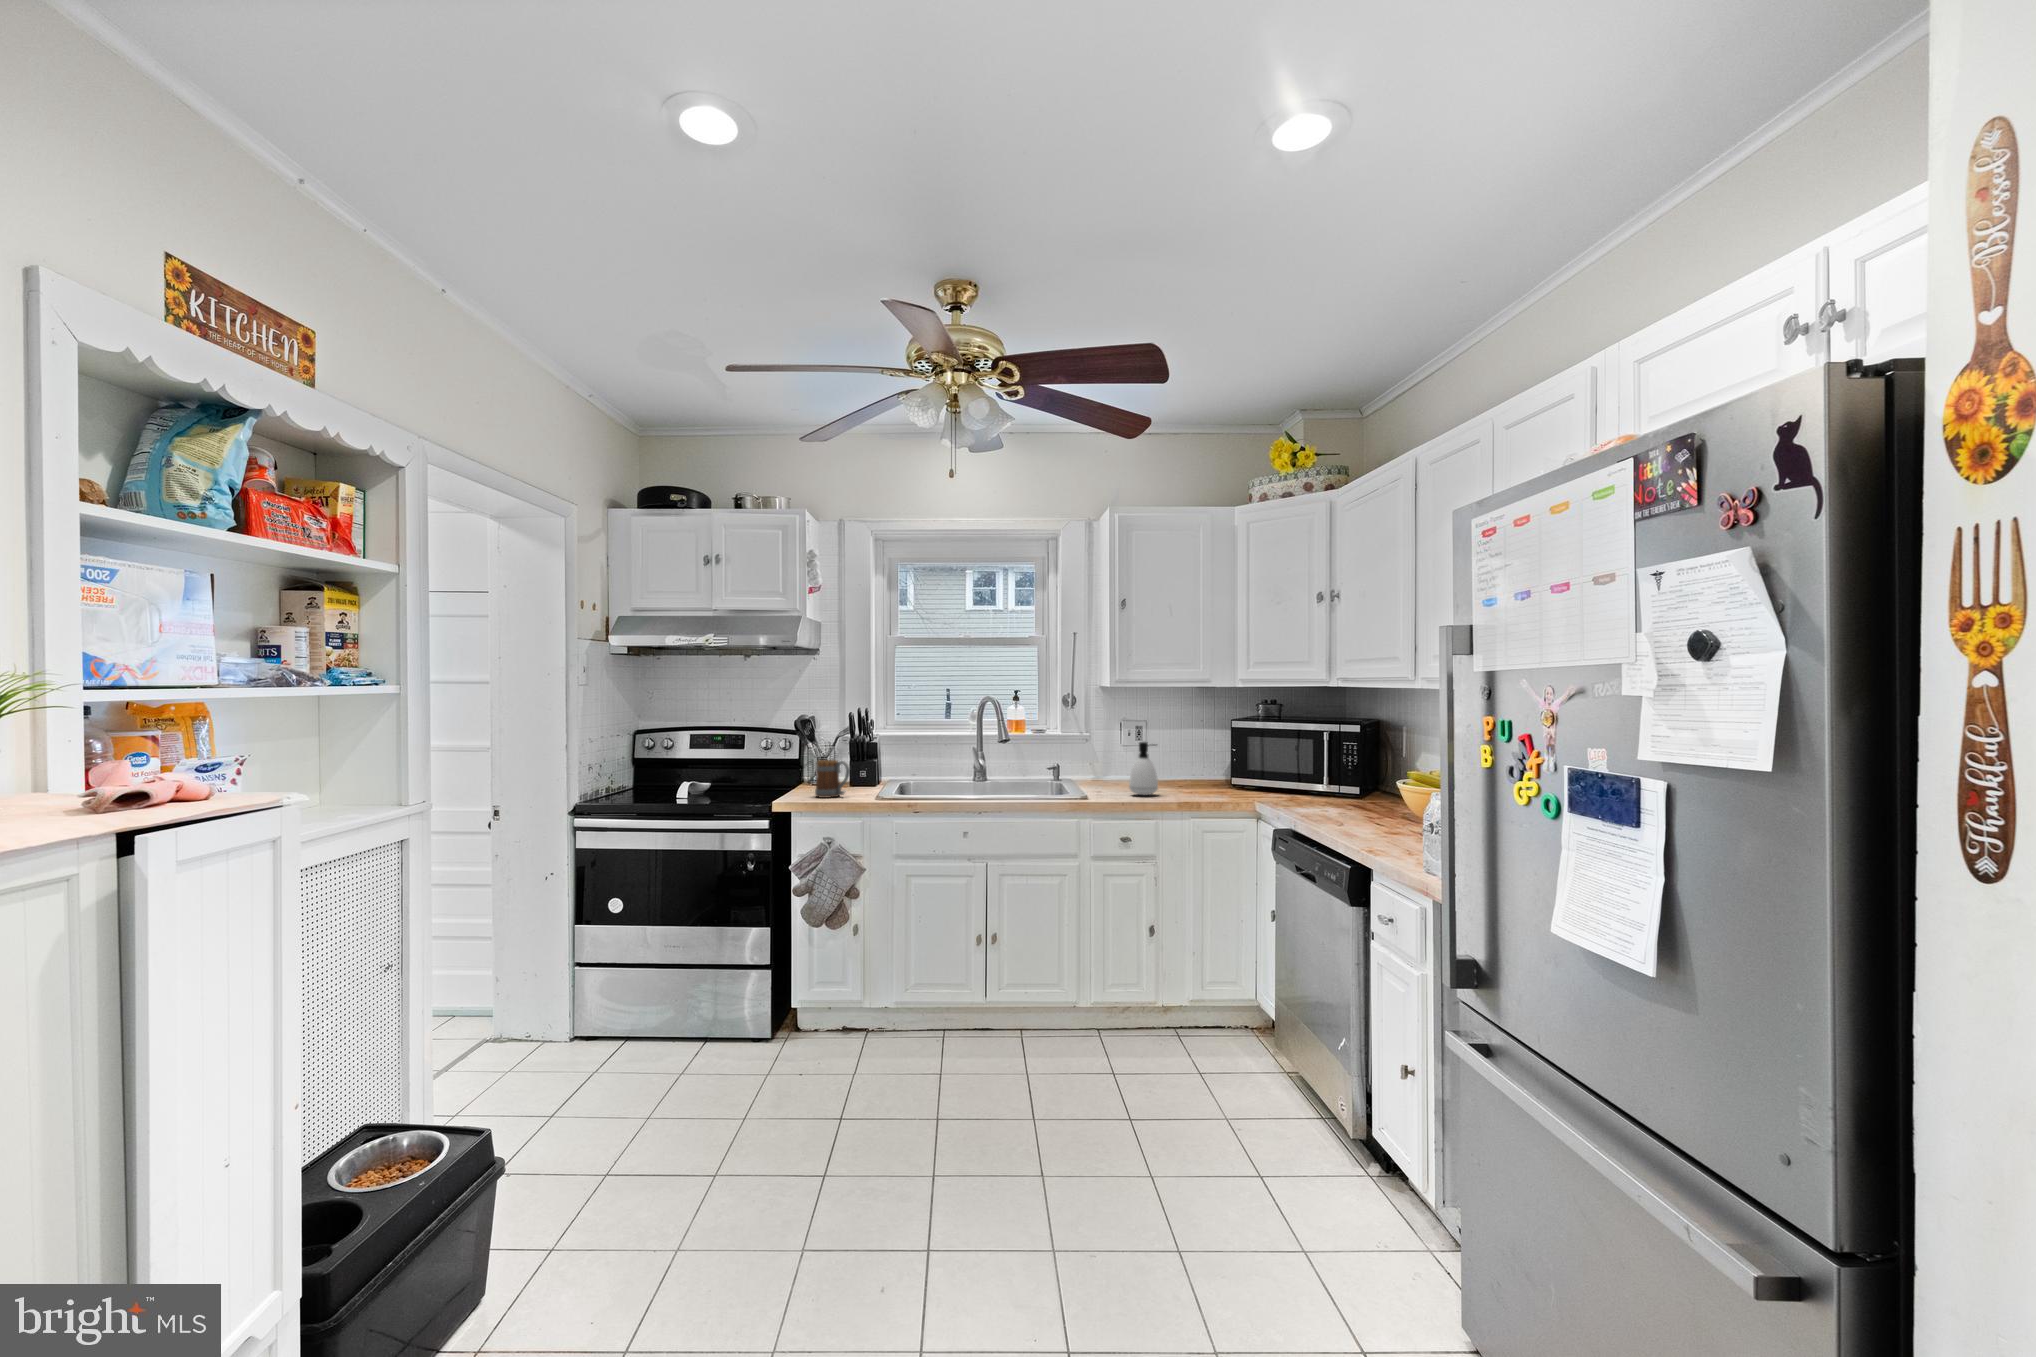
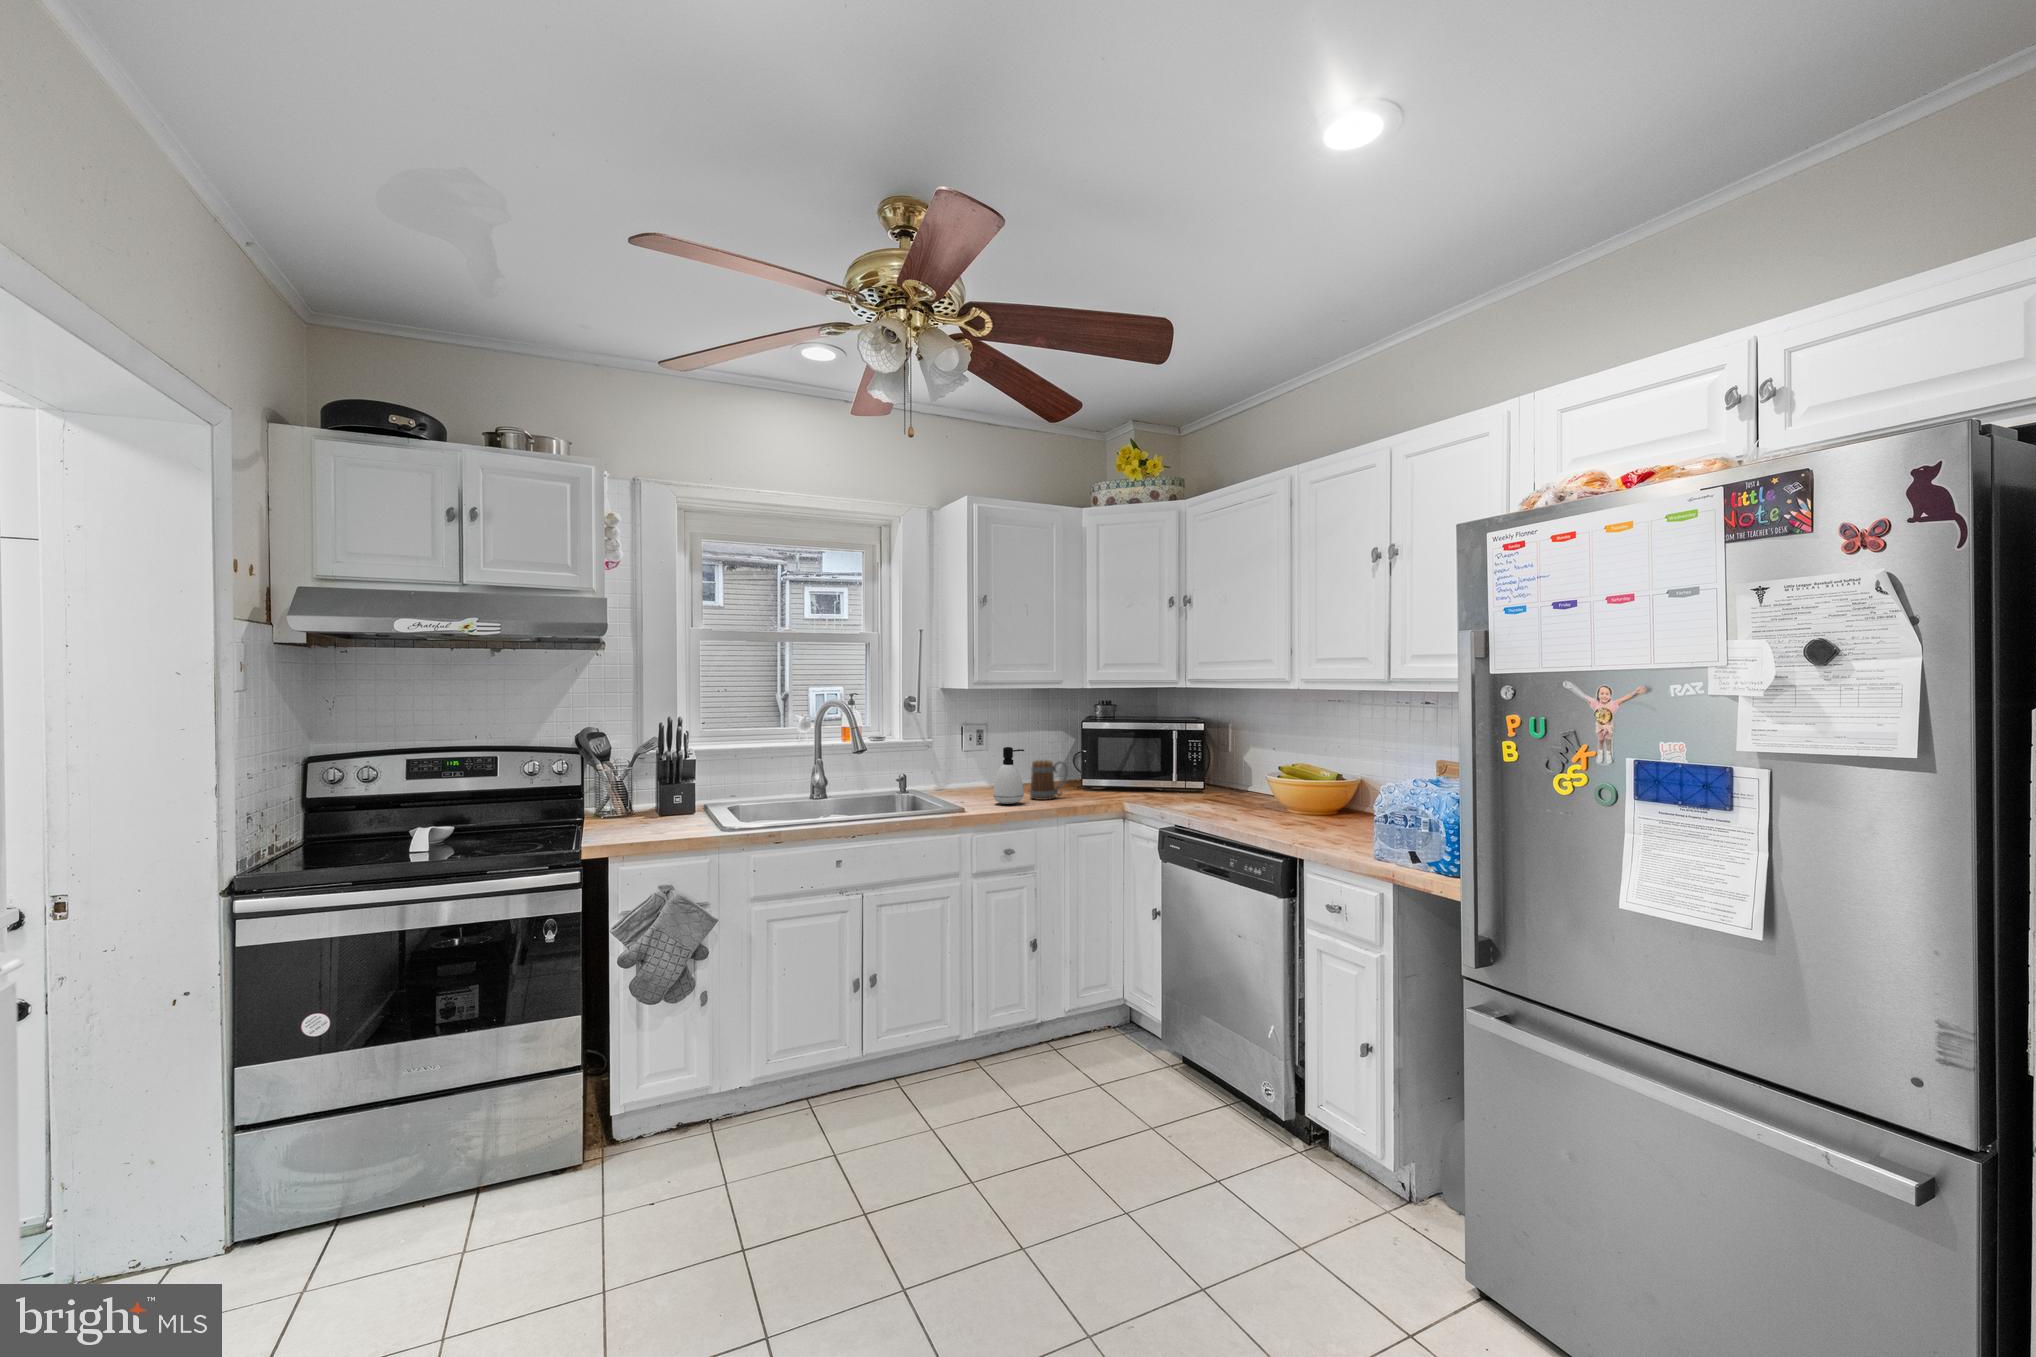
mug: present [815,760,850,798] -> present [1030,760,1068,800]

